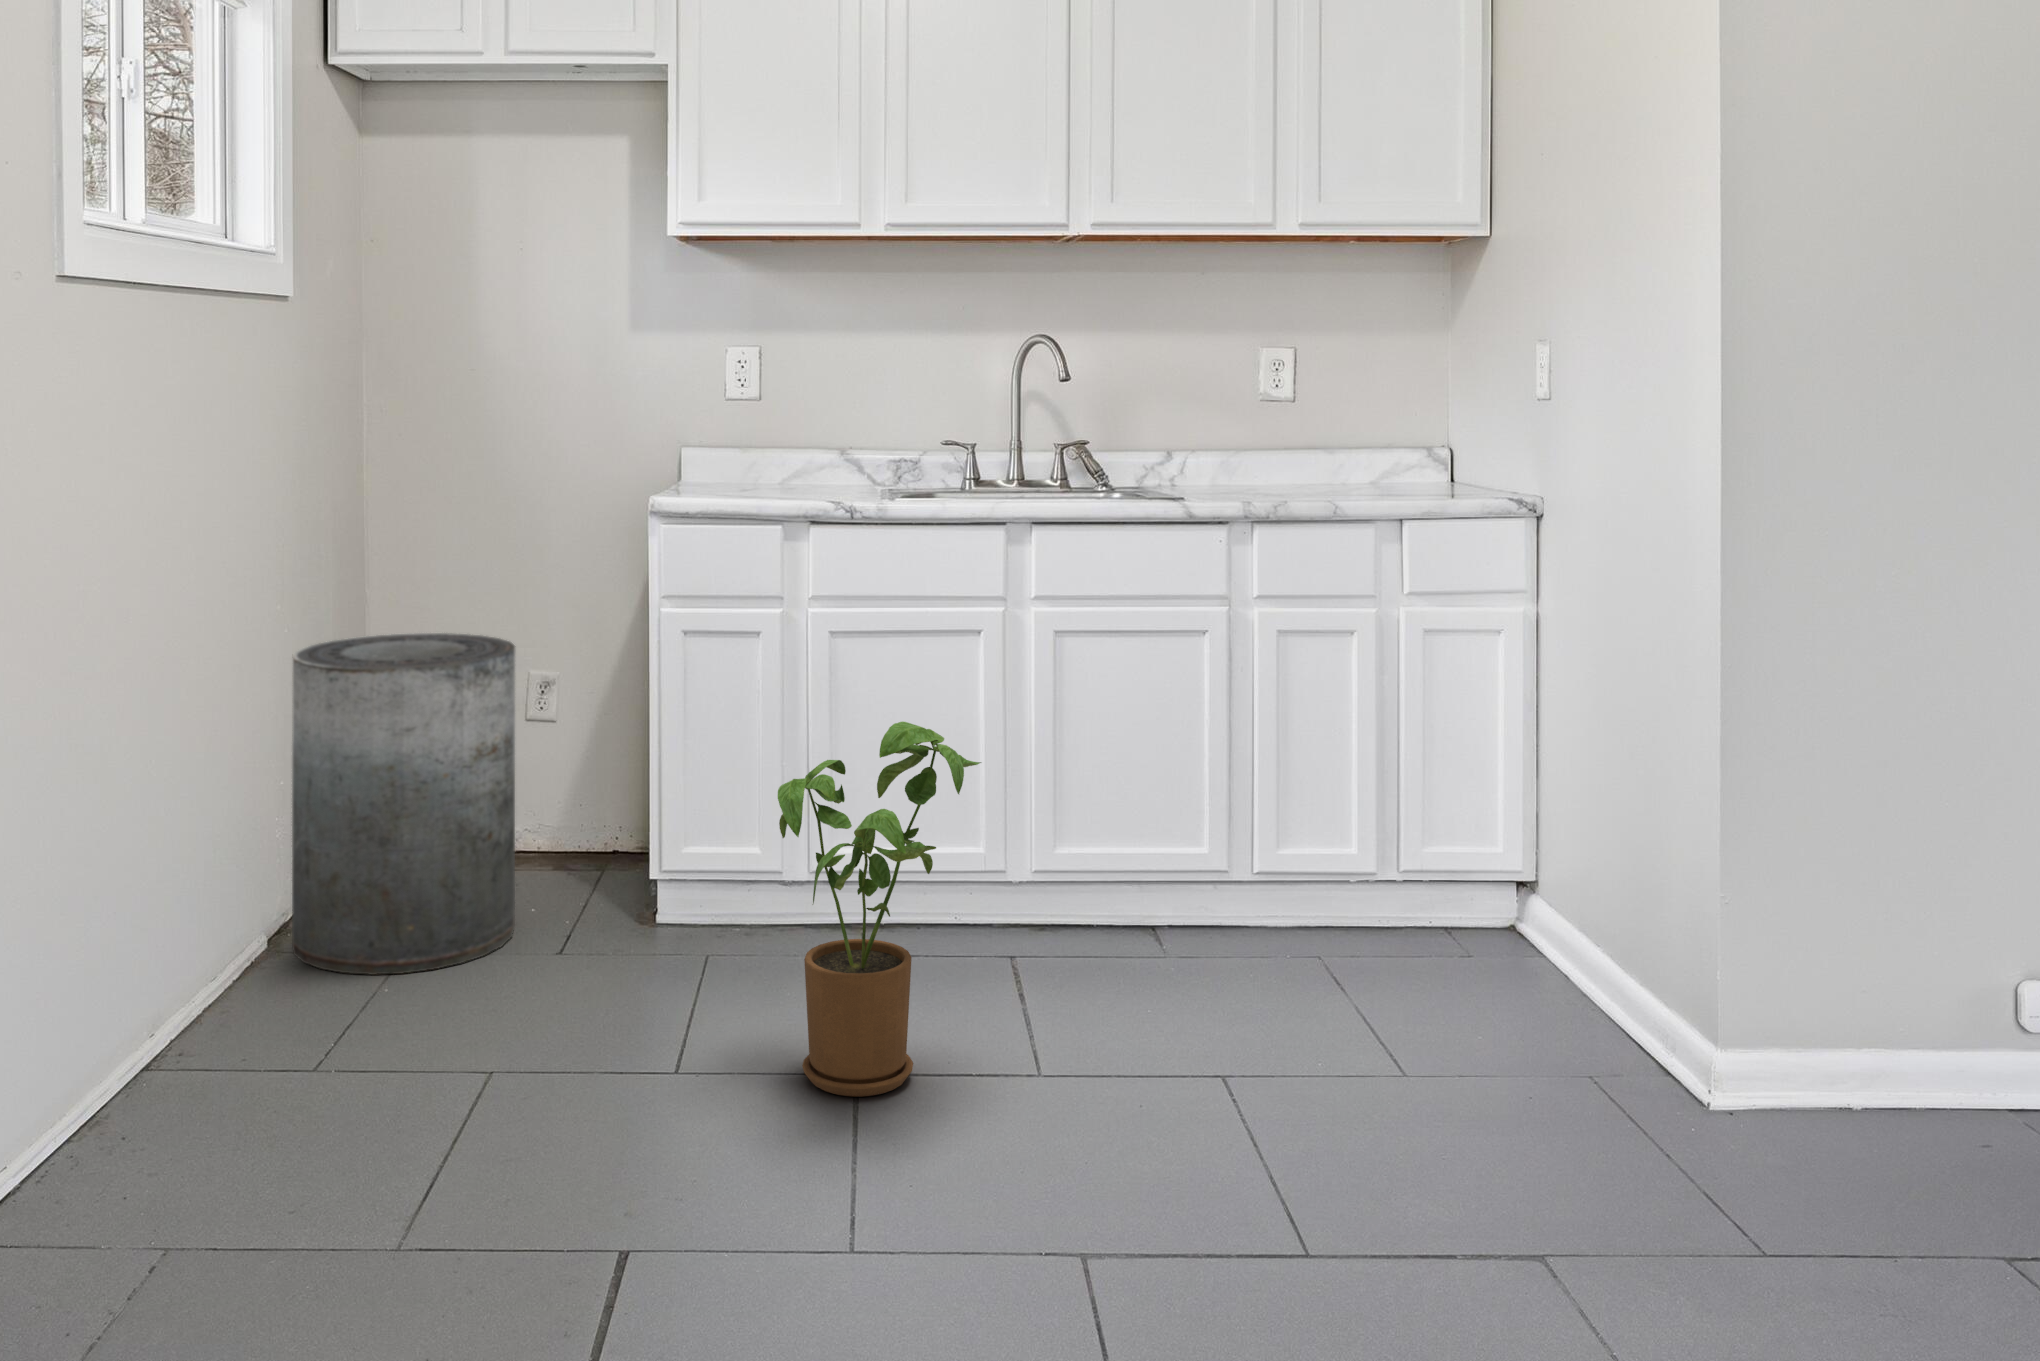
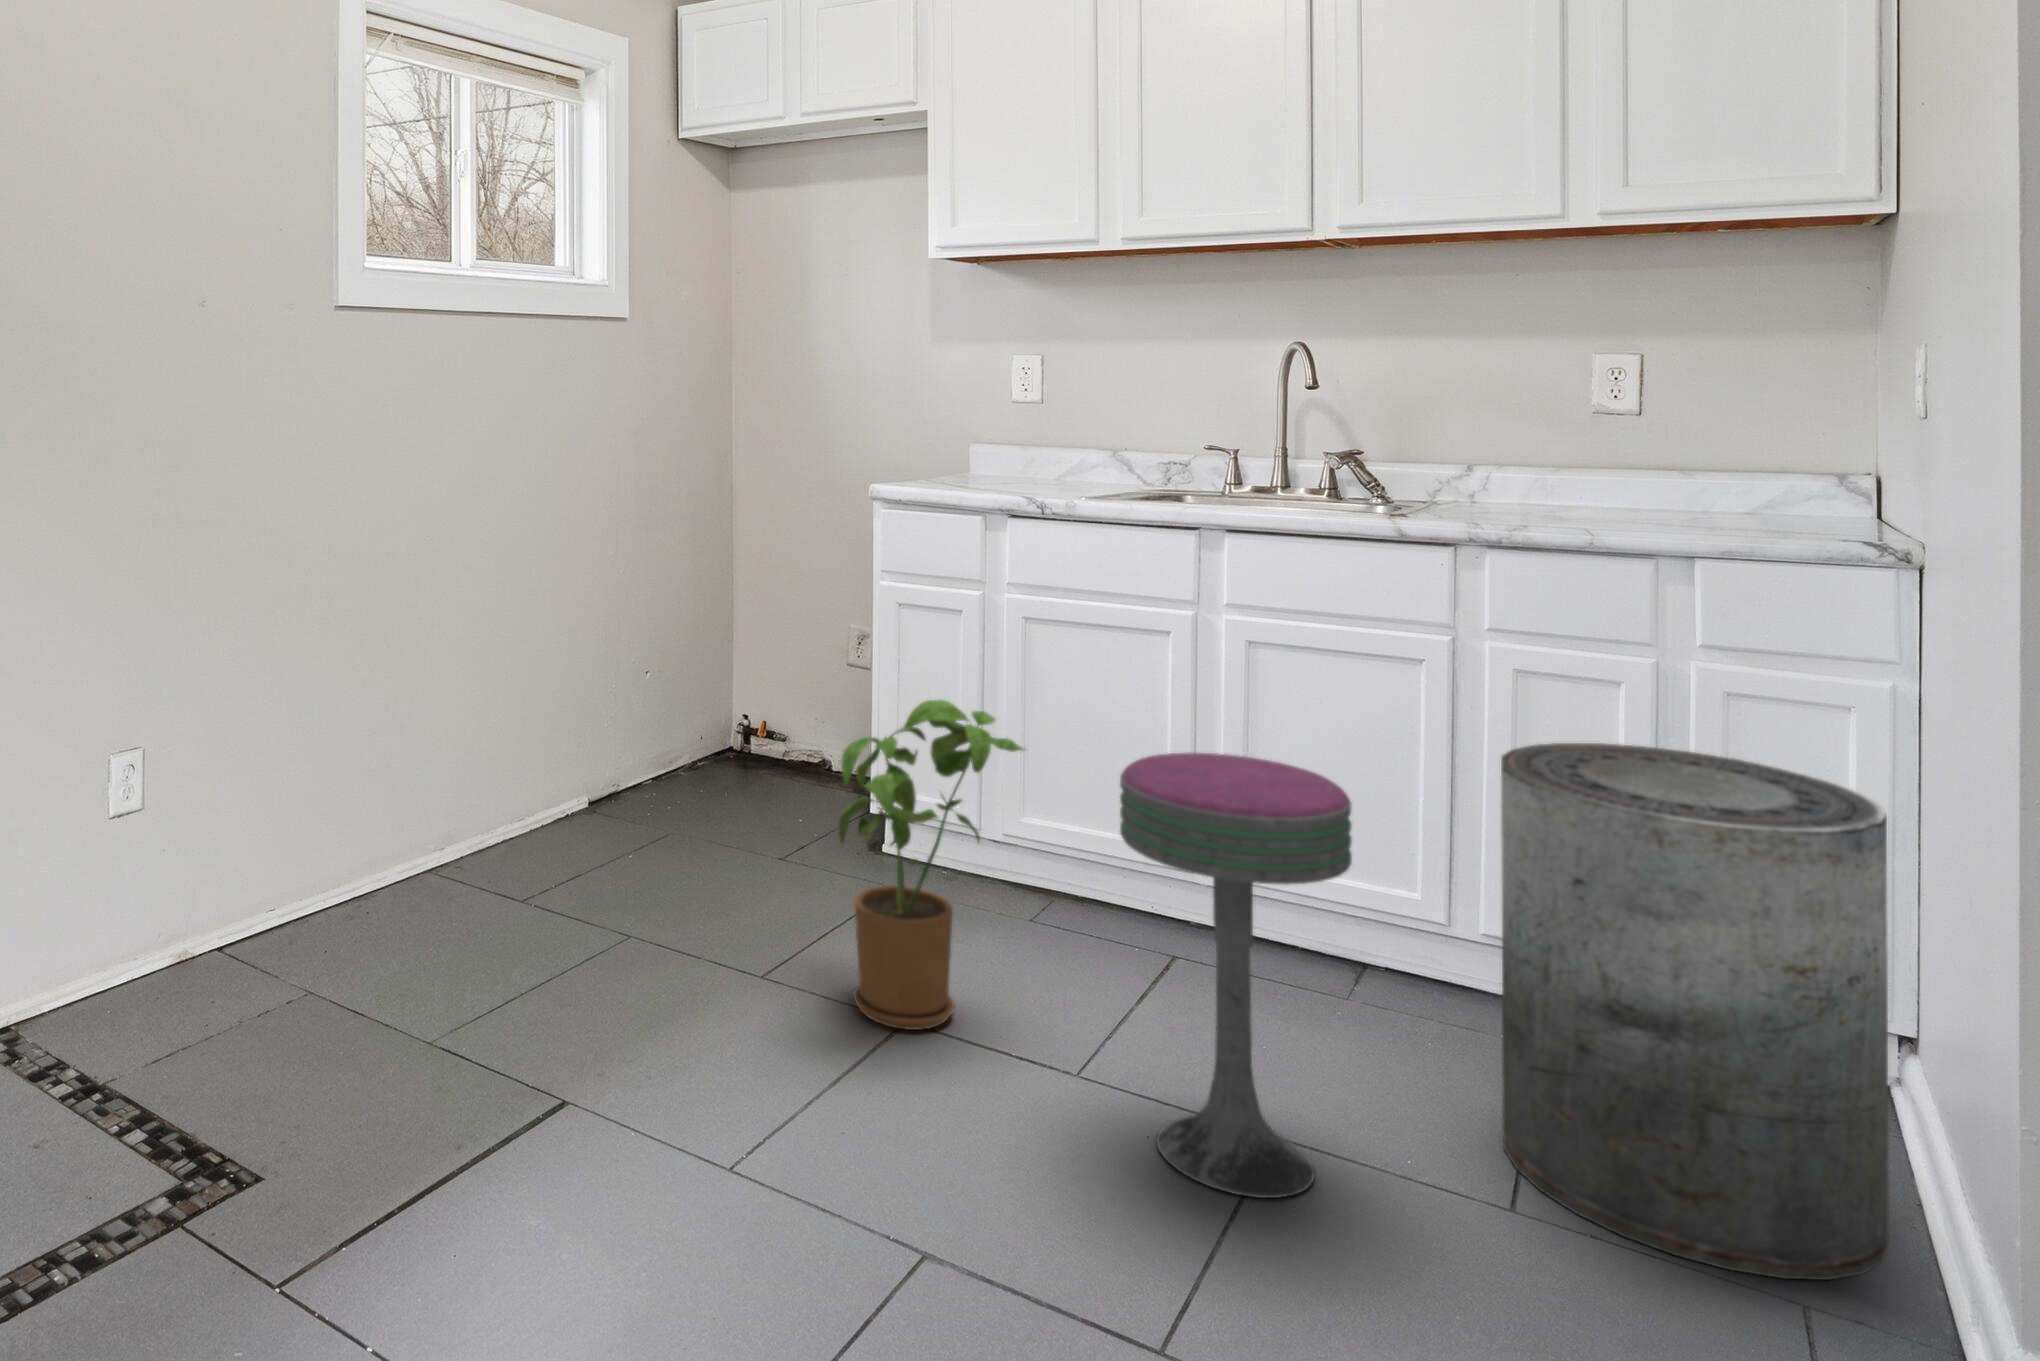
trash can: present [292,633,515,975] -> present [1501,743,1889,1280]
bar stool: none [1139,731,1343,1145] -> present [1120,753,1352,1198]

